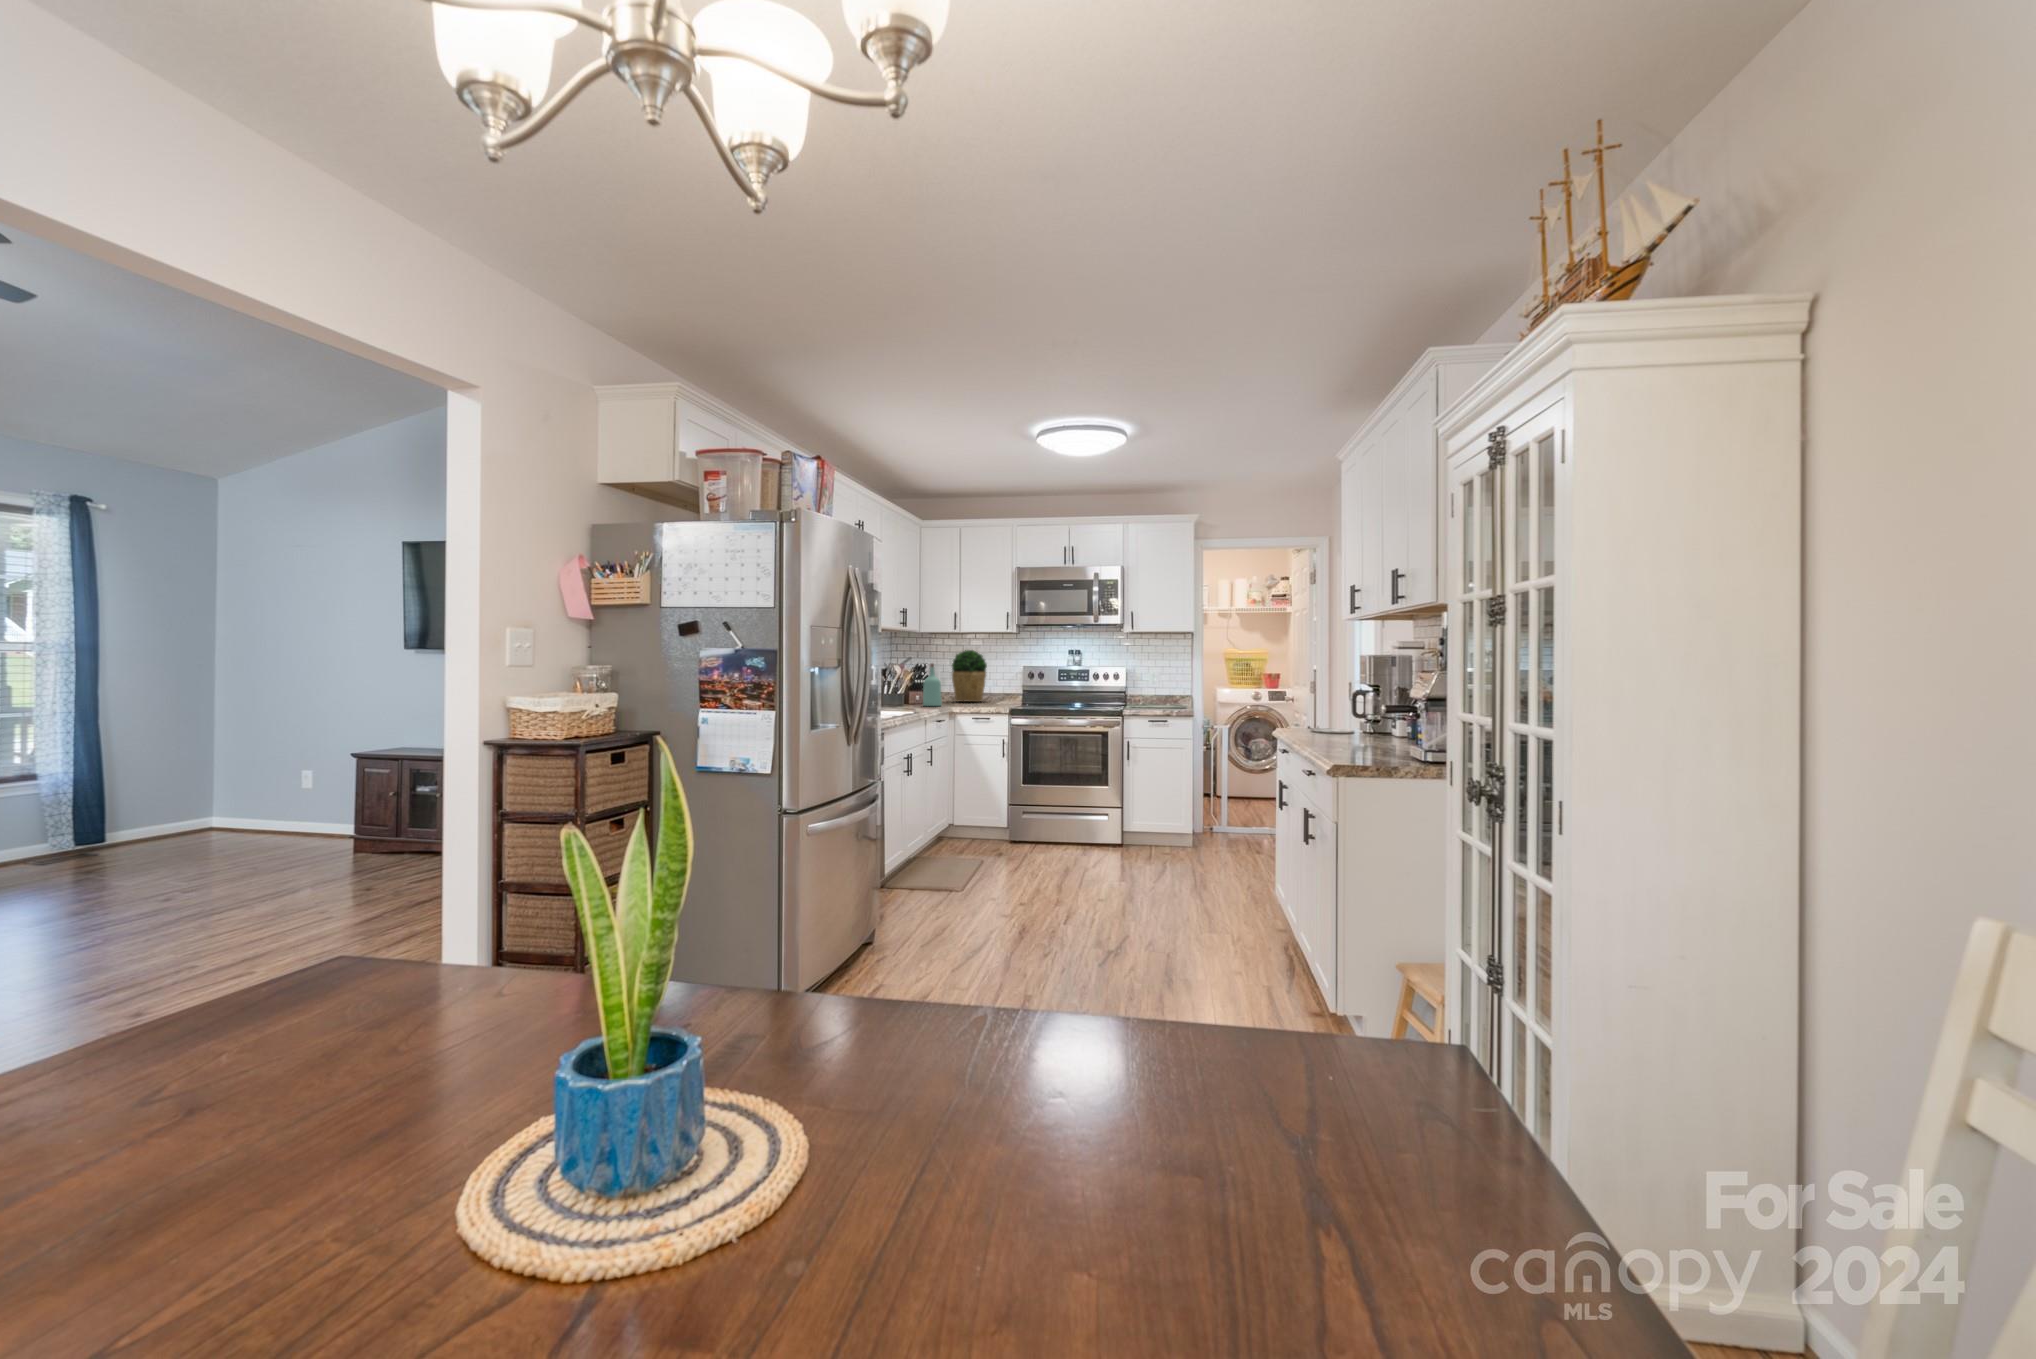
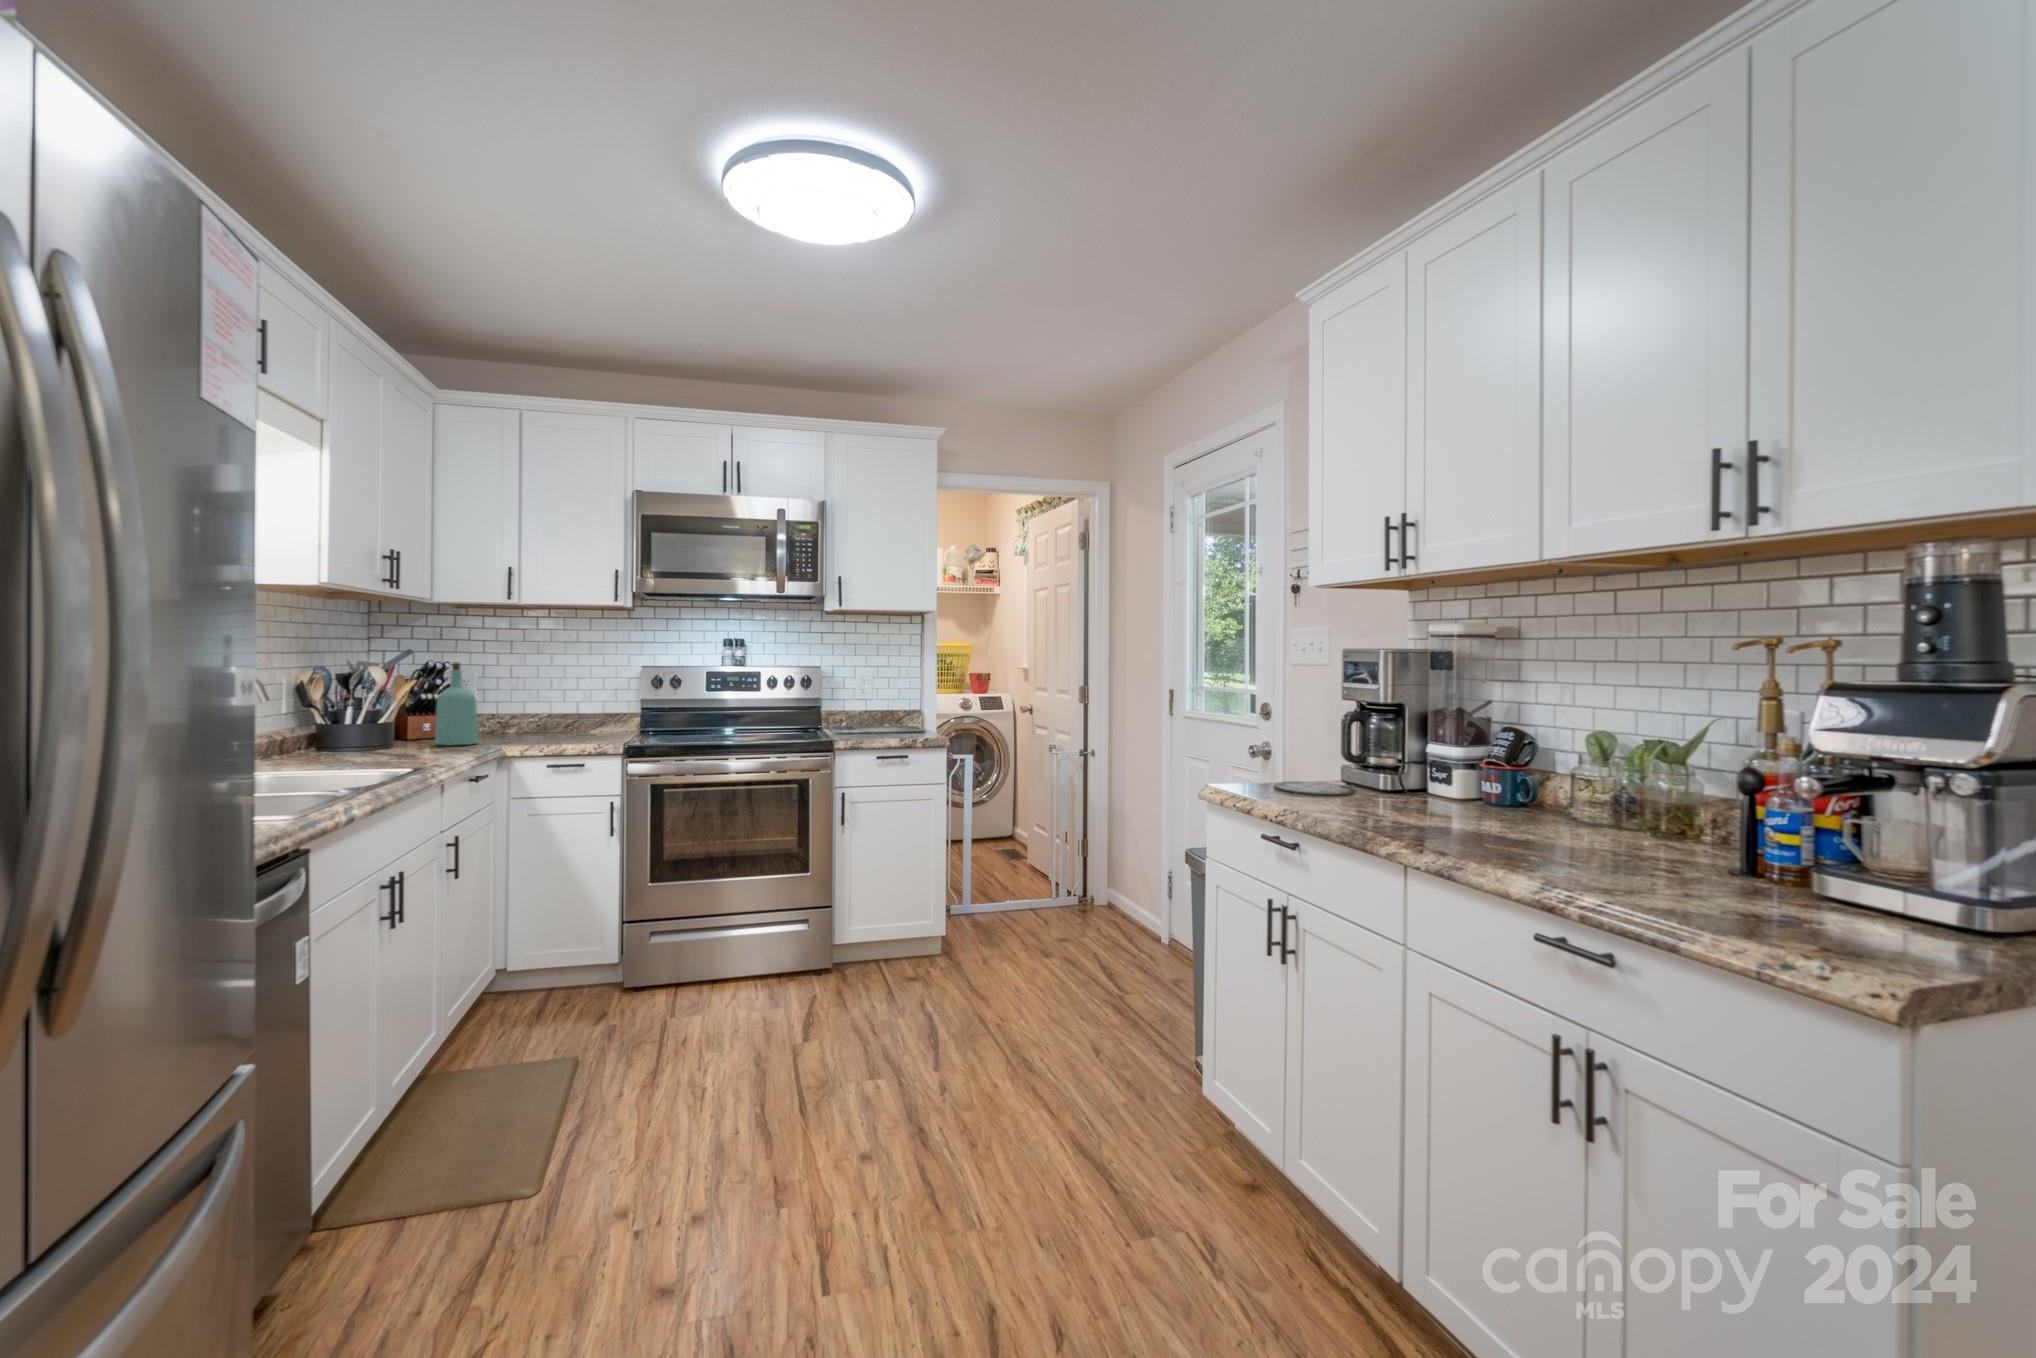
potted plant: present [952,650,987,702] -> none [499,637,573,732]

